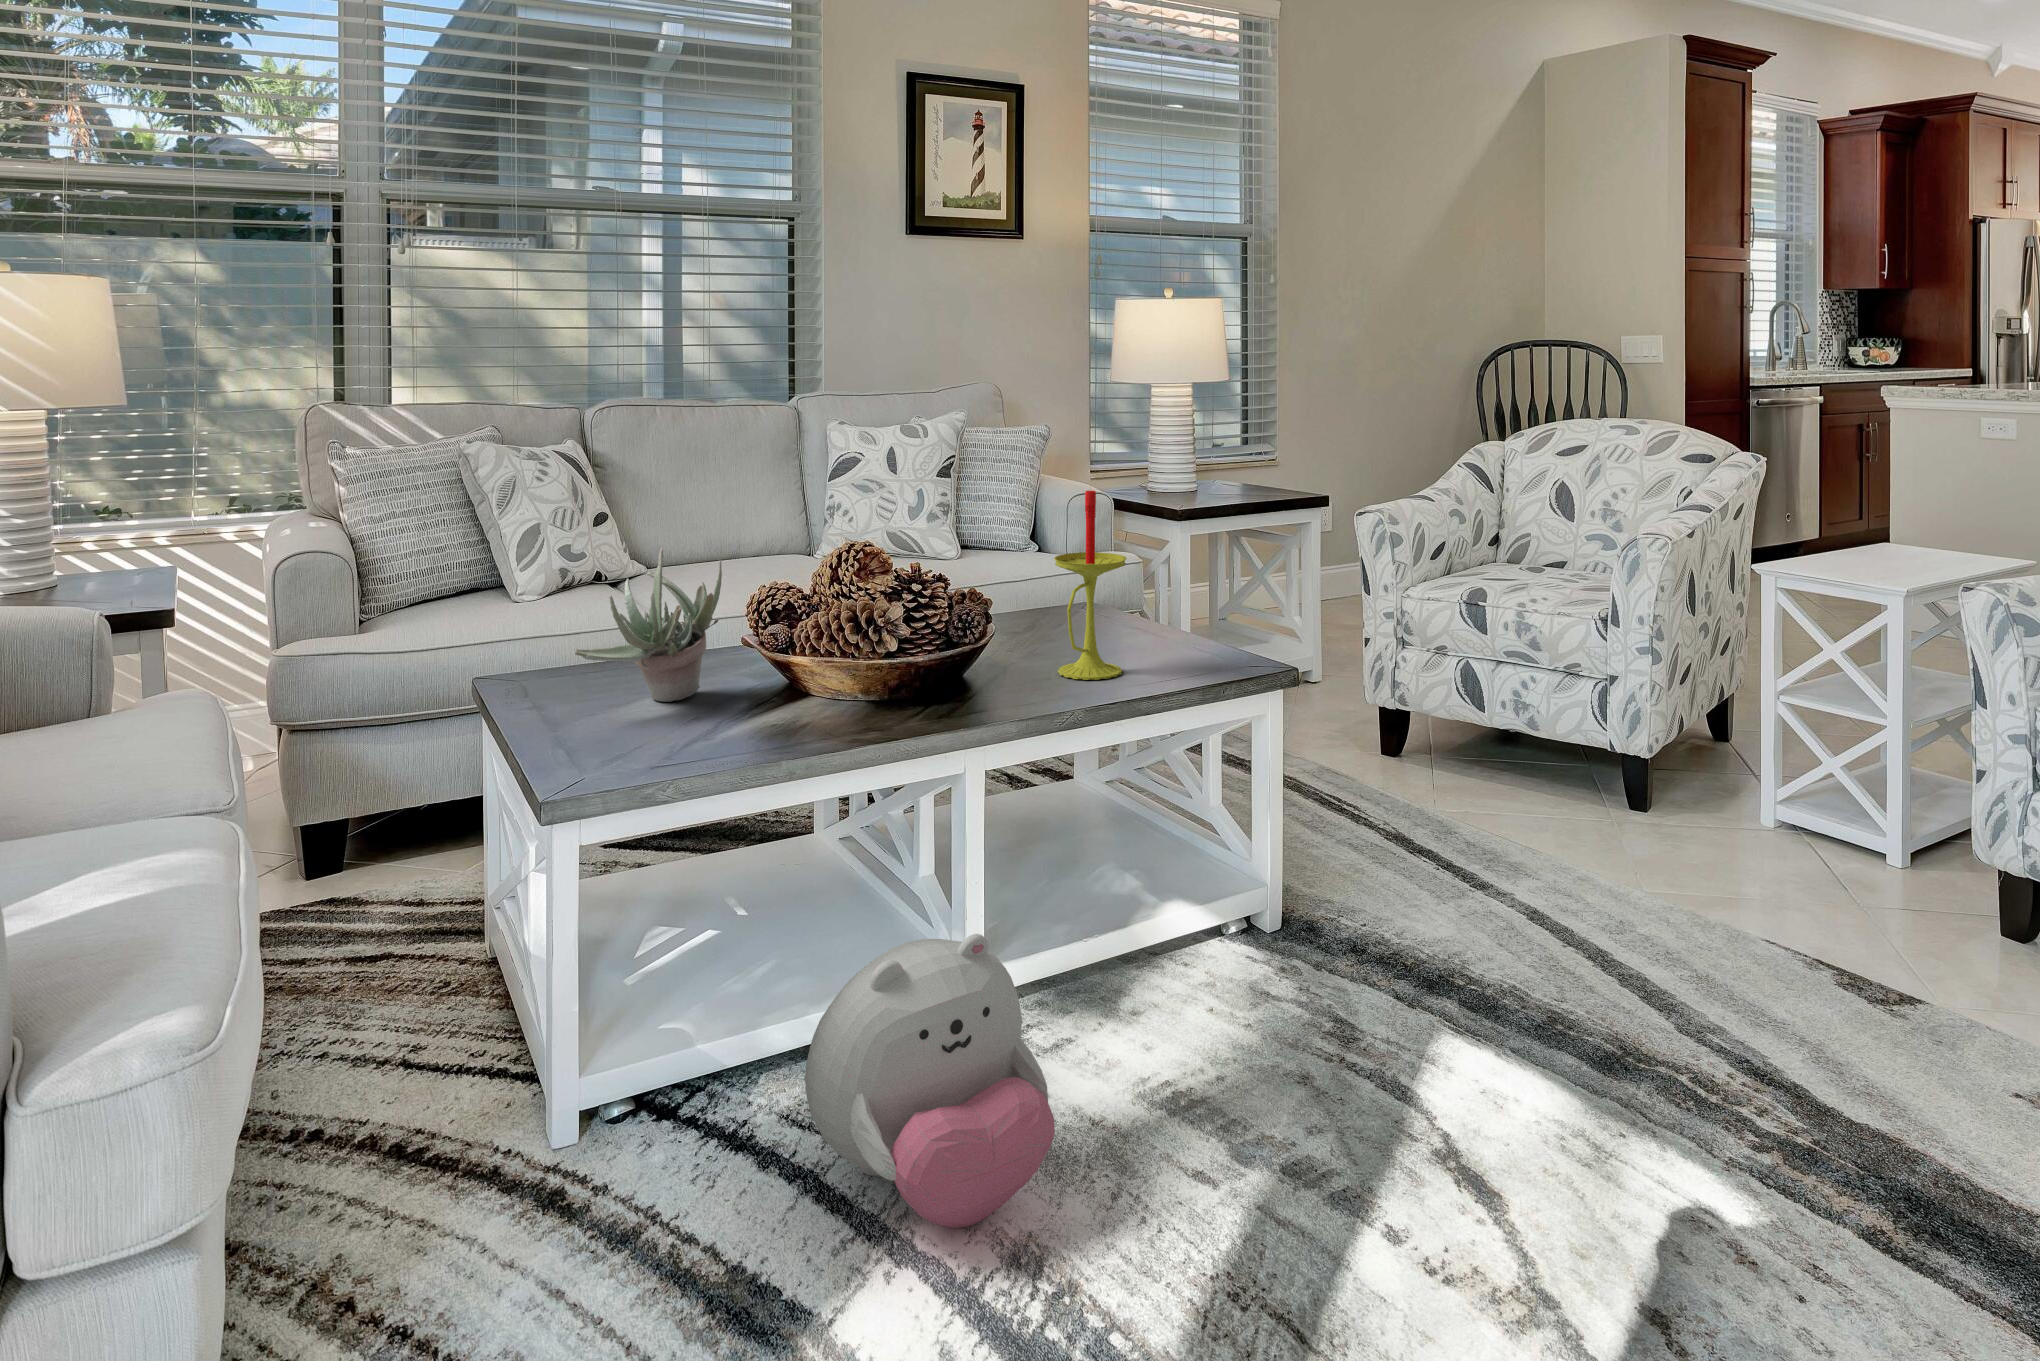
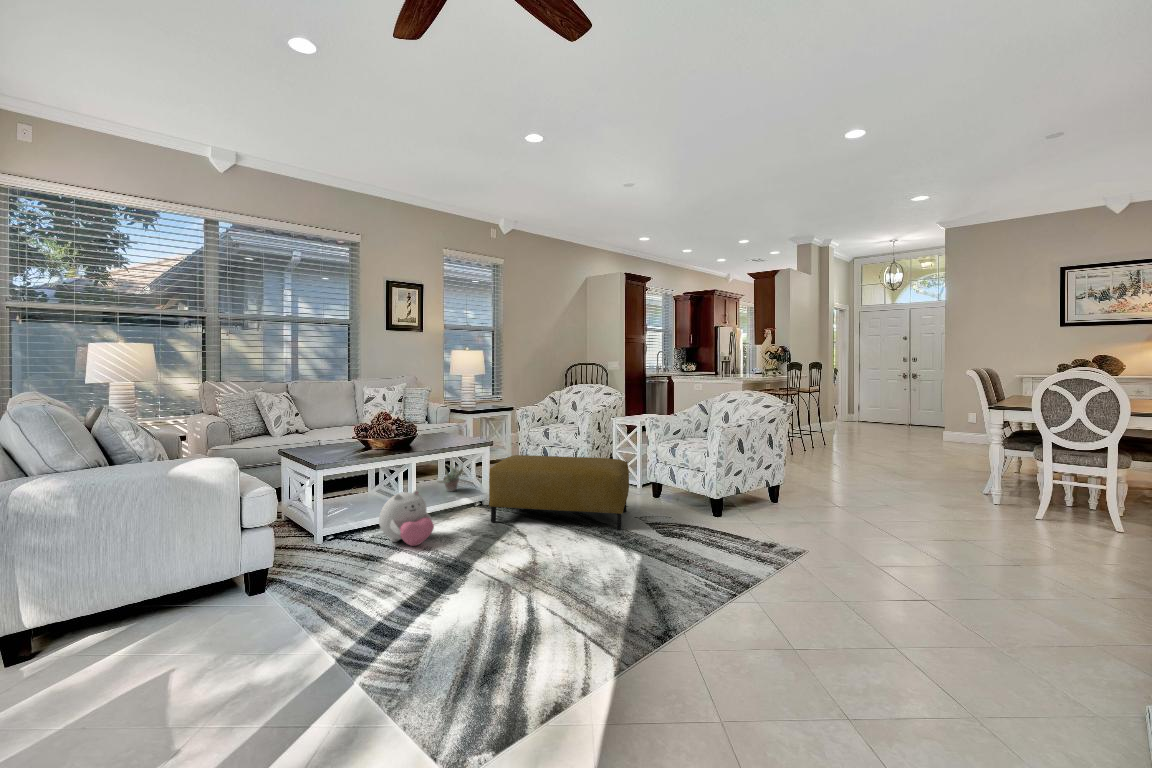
candle: present [1054,490,1127,680] -> none [433,398,451,445]
succulent plant: present [575,548,722,702] -> present [439,463,463,492]
ottoman: none [1298,734,2005,1199] -> present [489,455,629,530]

